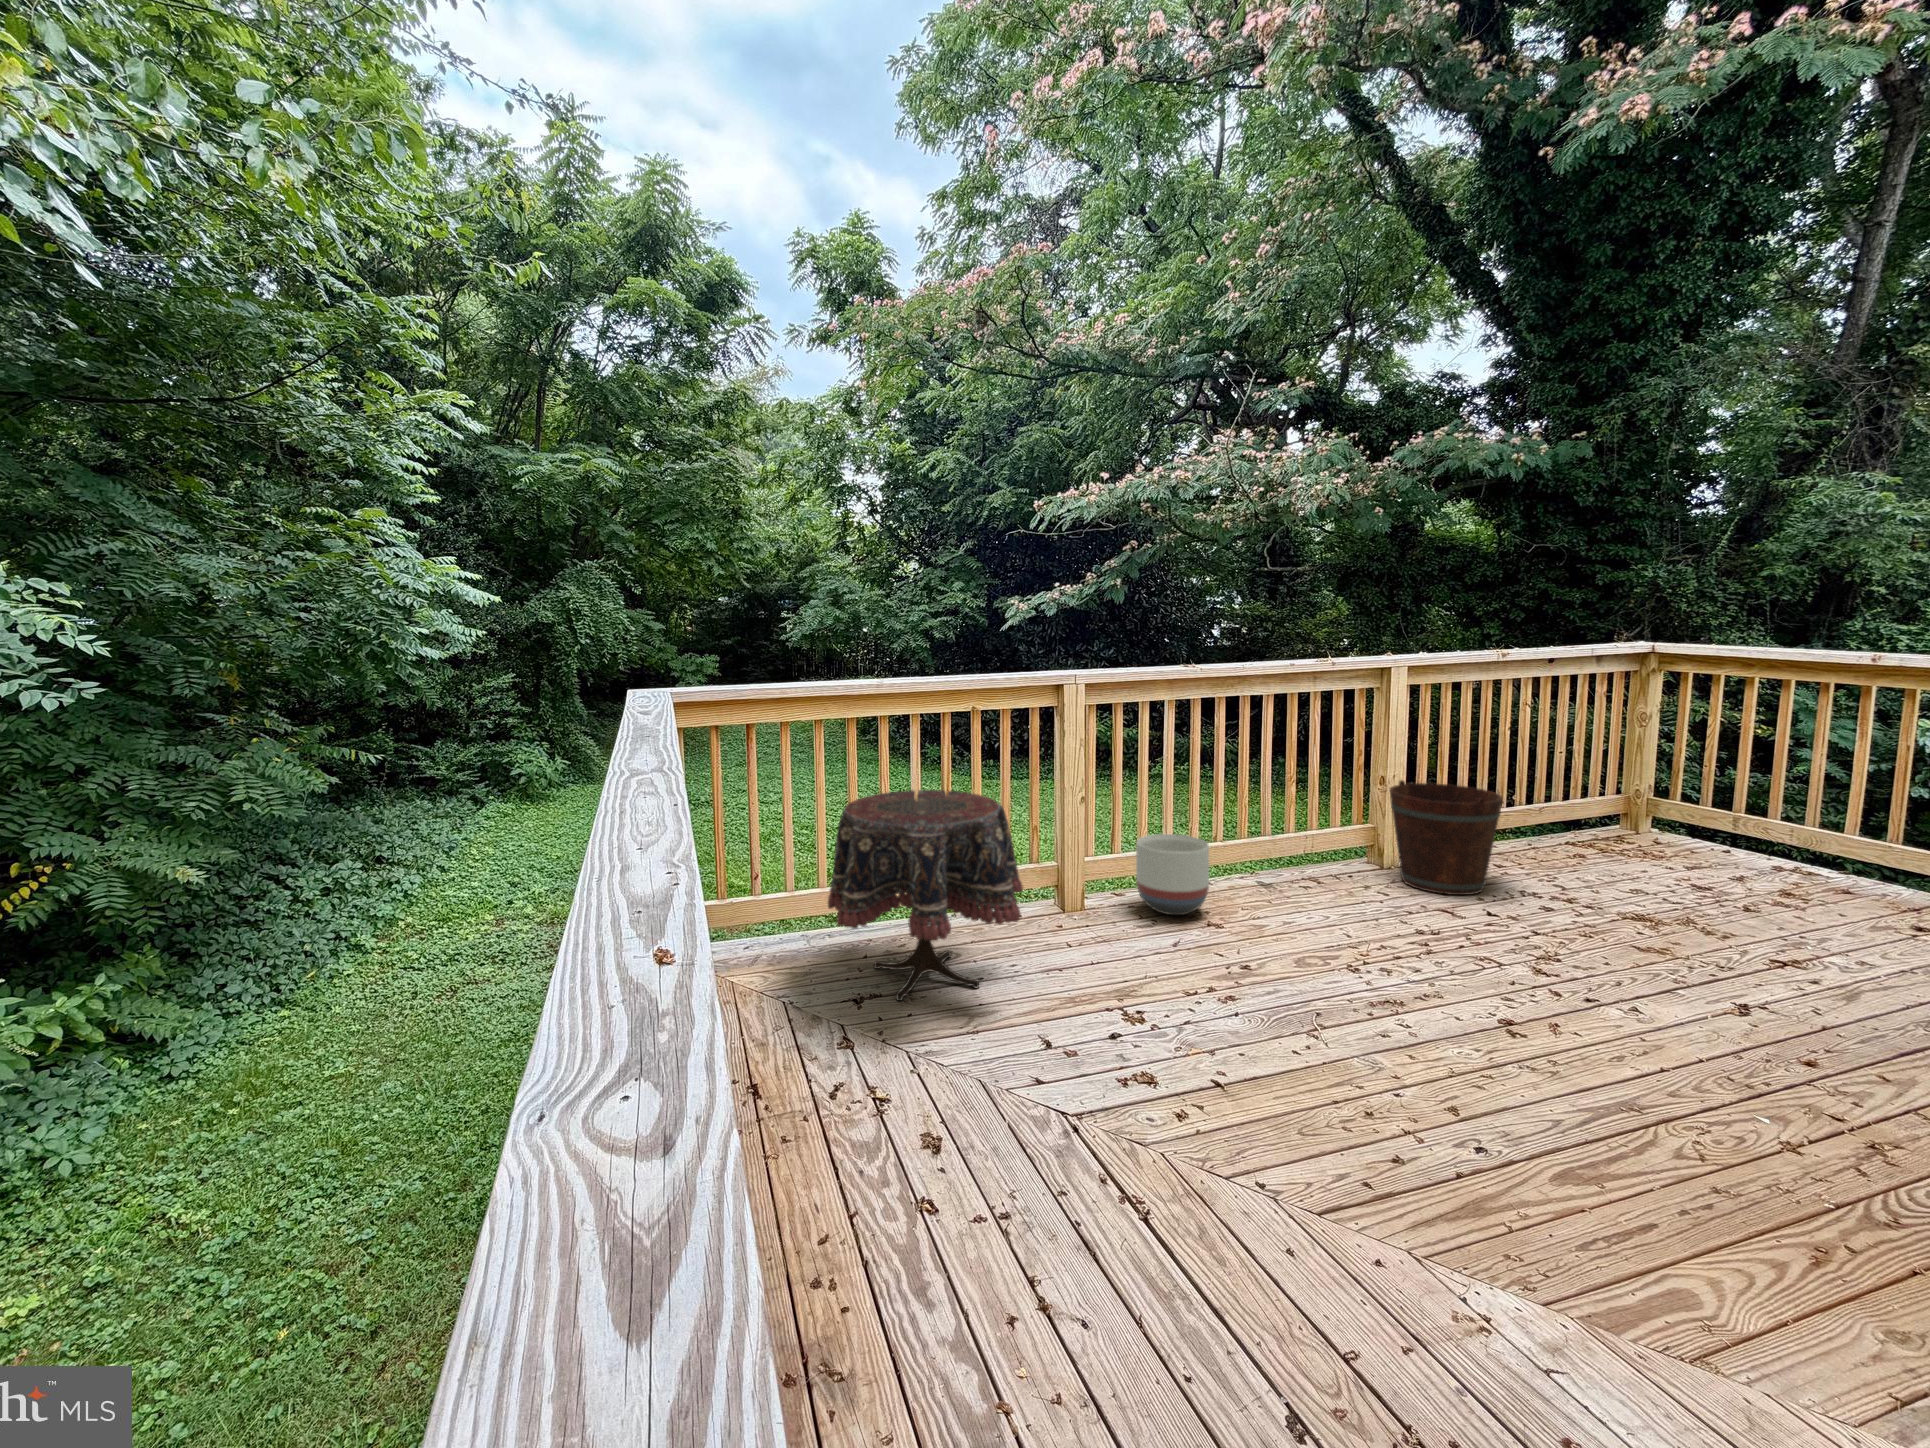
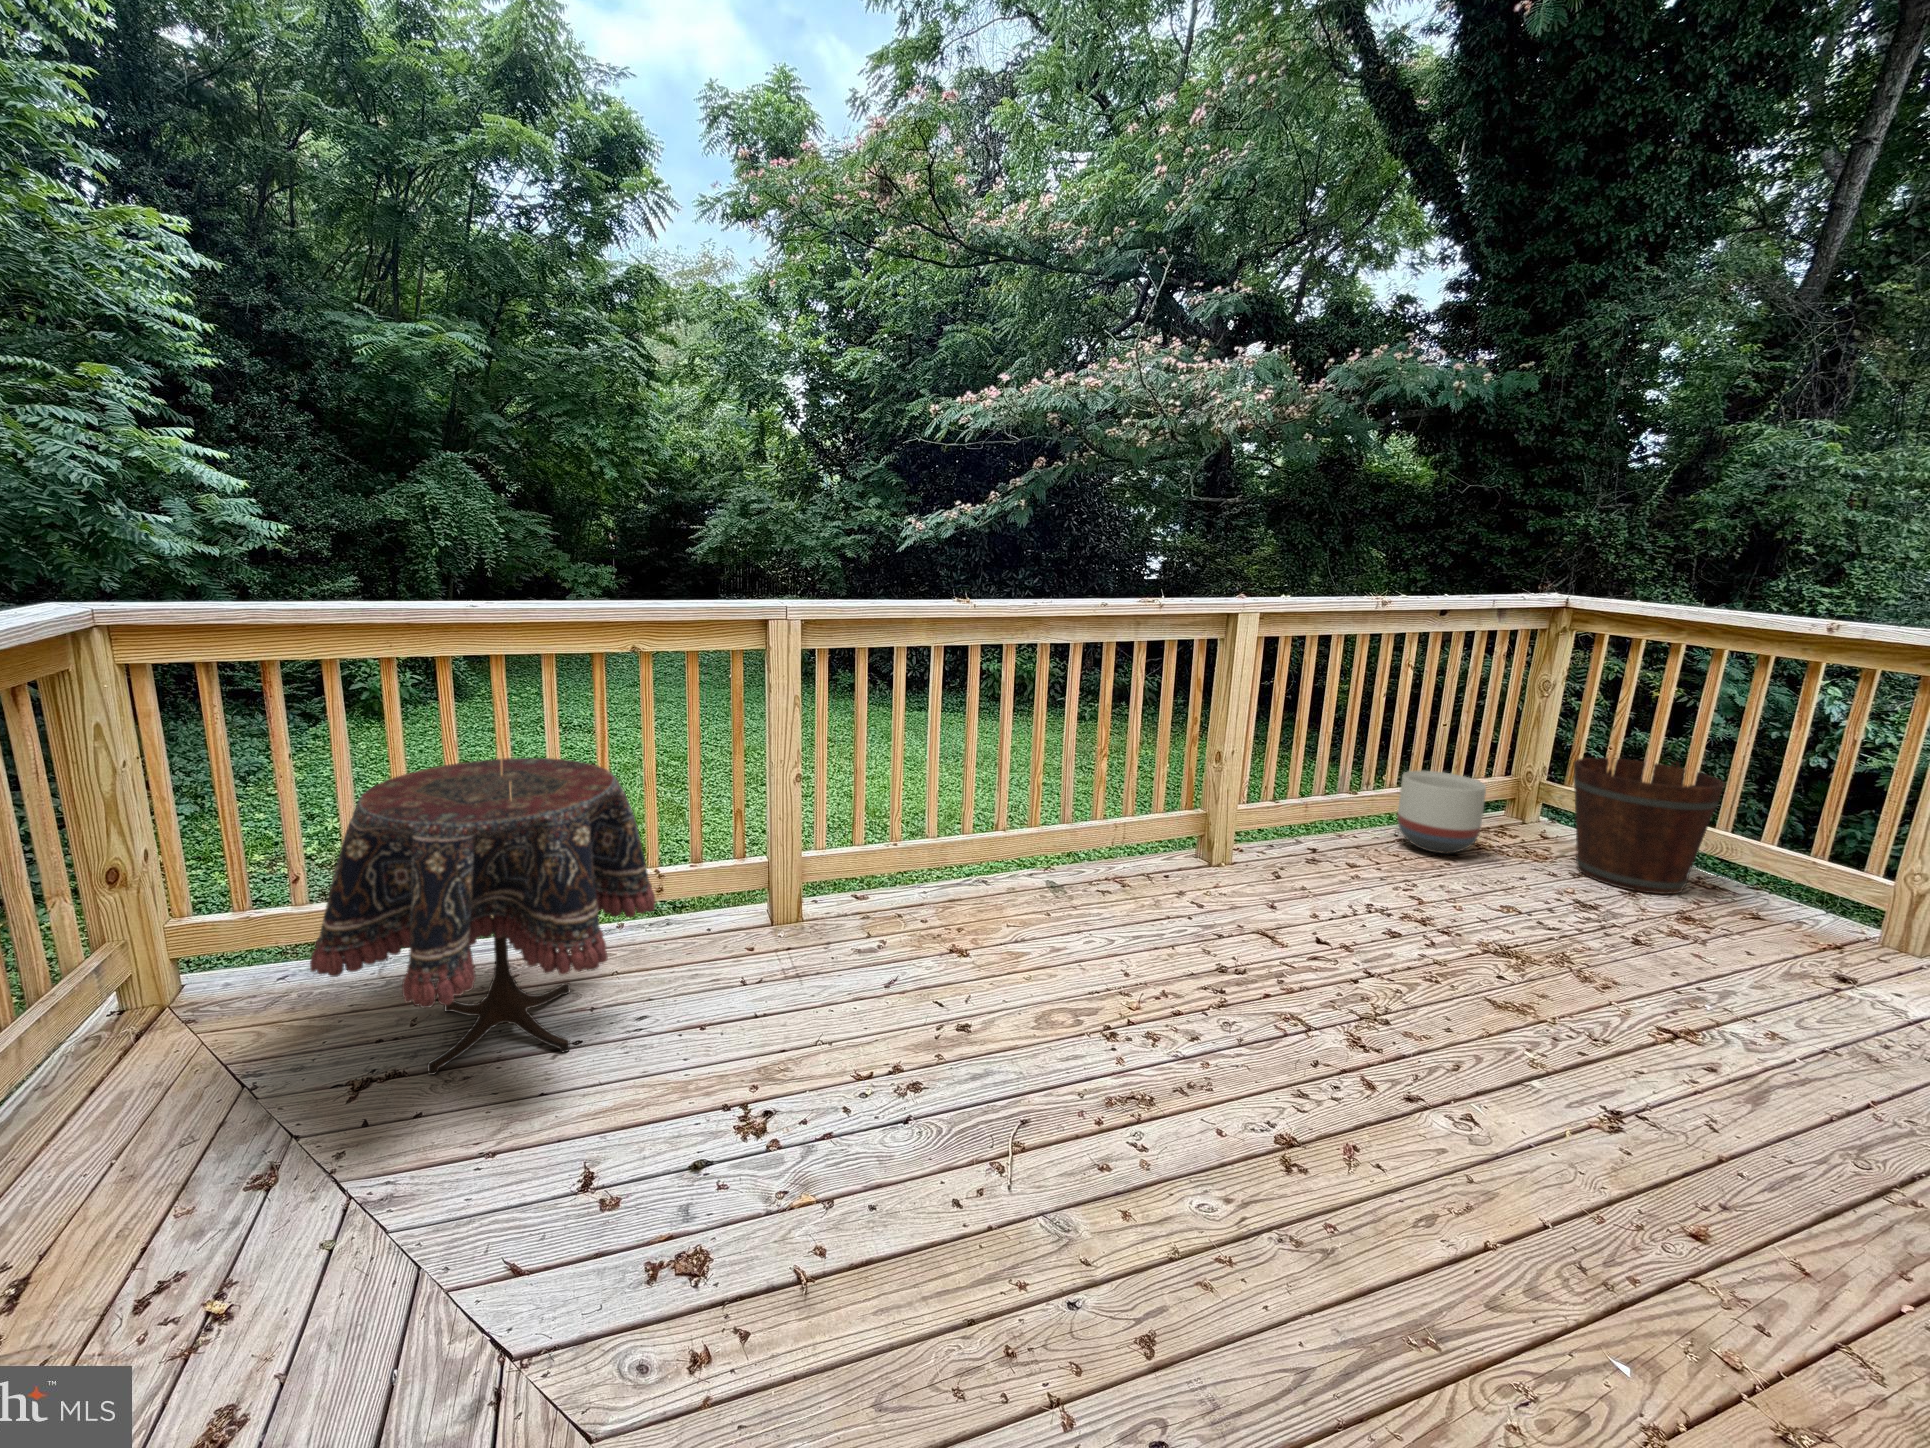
bucket: present [1390,780,1503,895] -> present [1573,758,1725,894]
planter: present [1136,834,1209,915] -> present [1398,771,1486,854]

